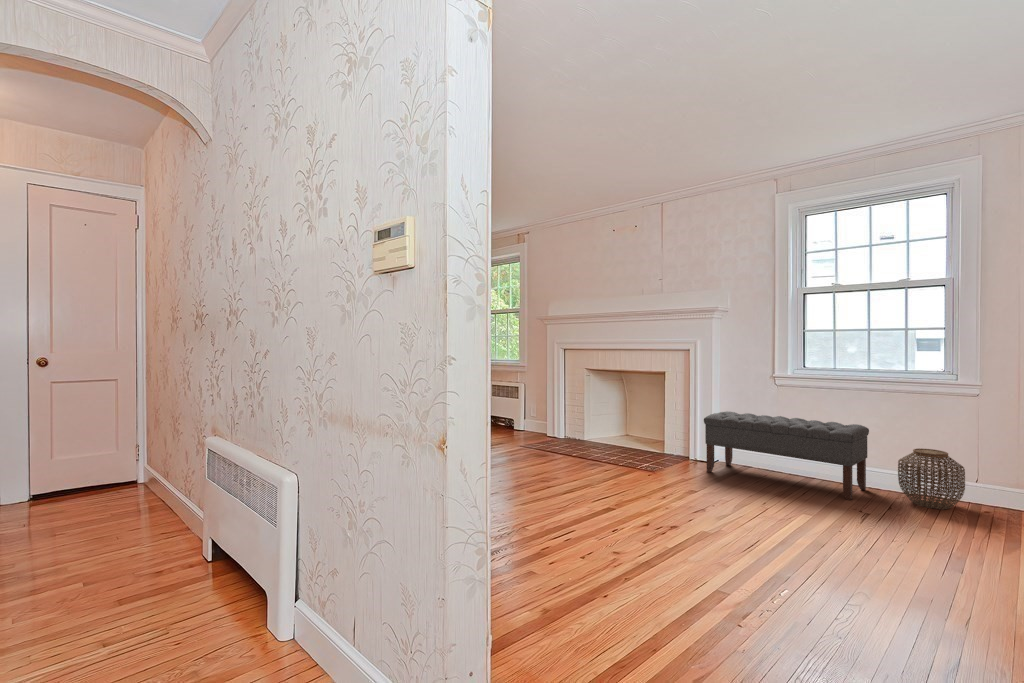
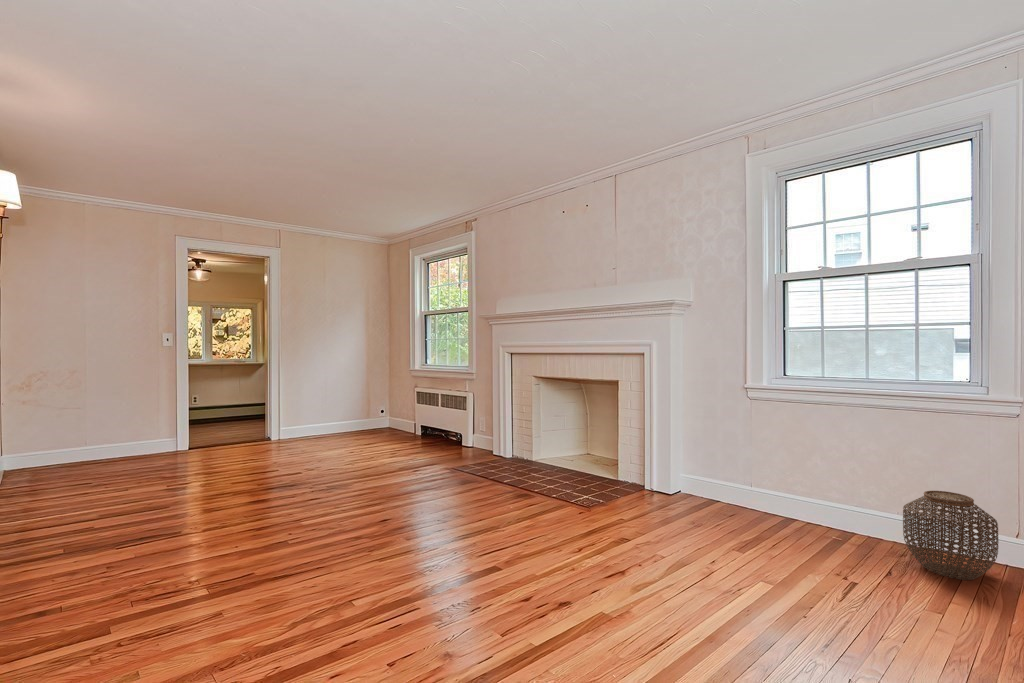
bench: present [704,411,869,500] -> none [654,431,866,560]

